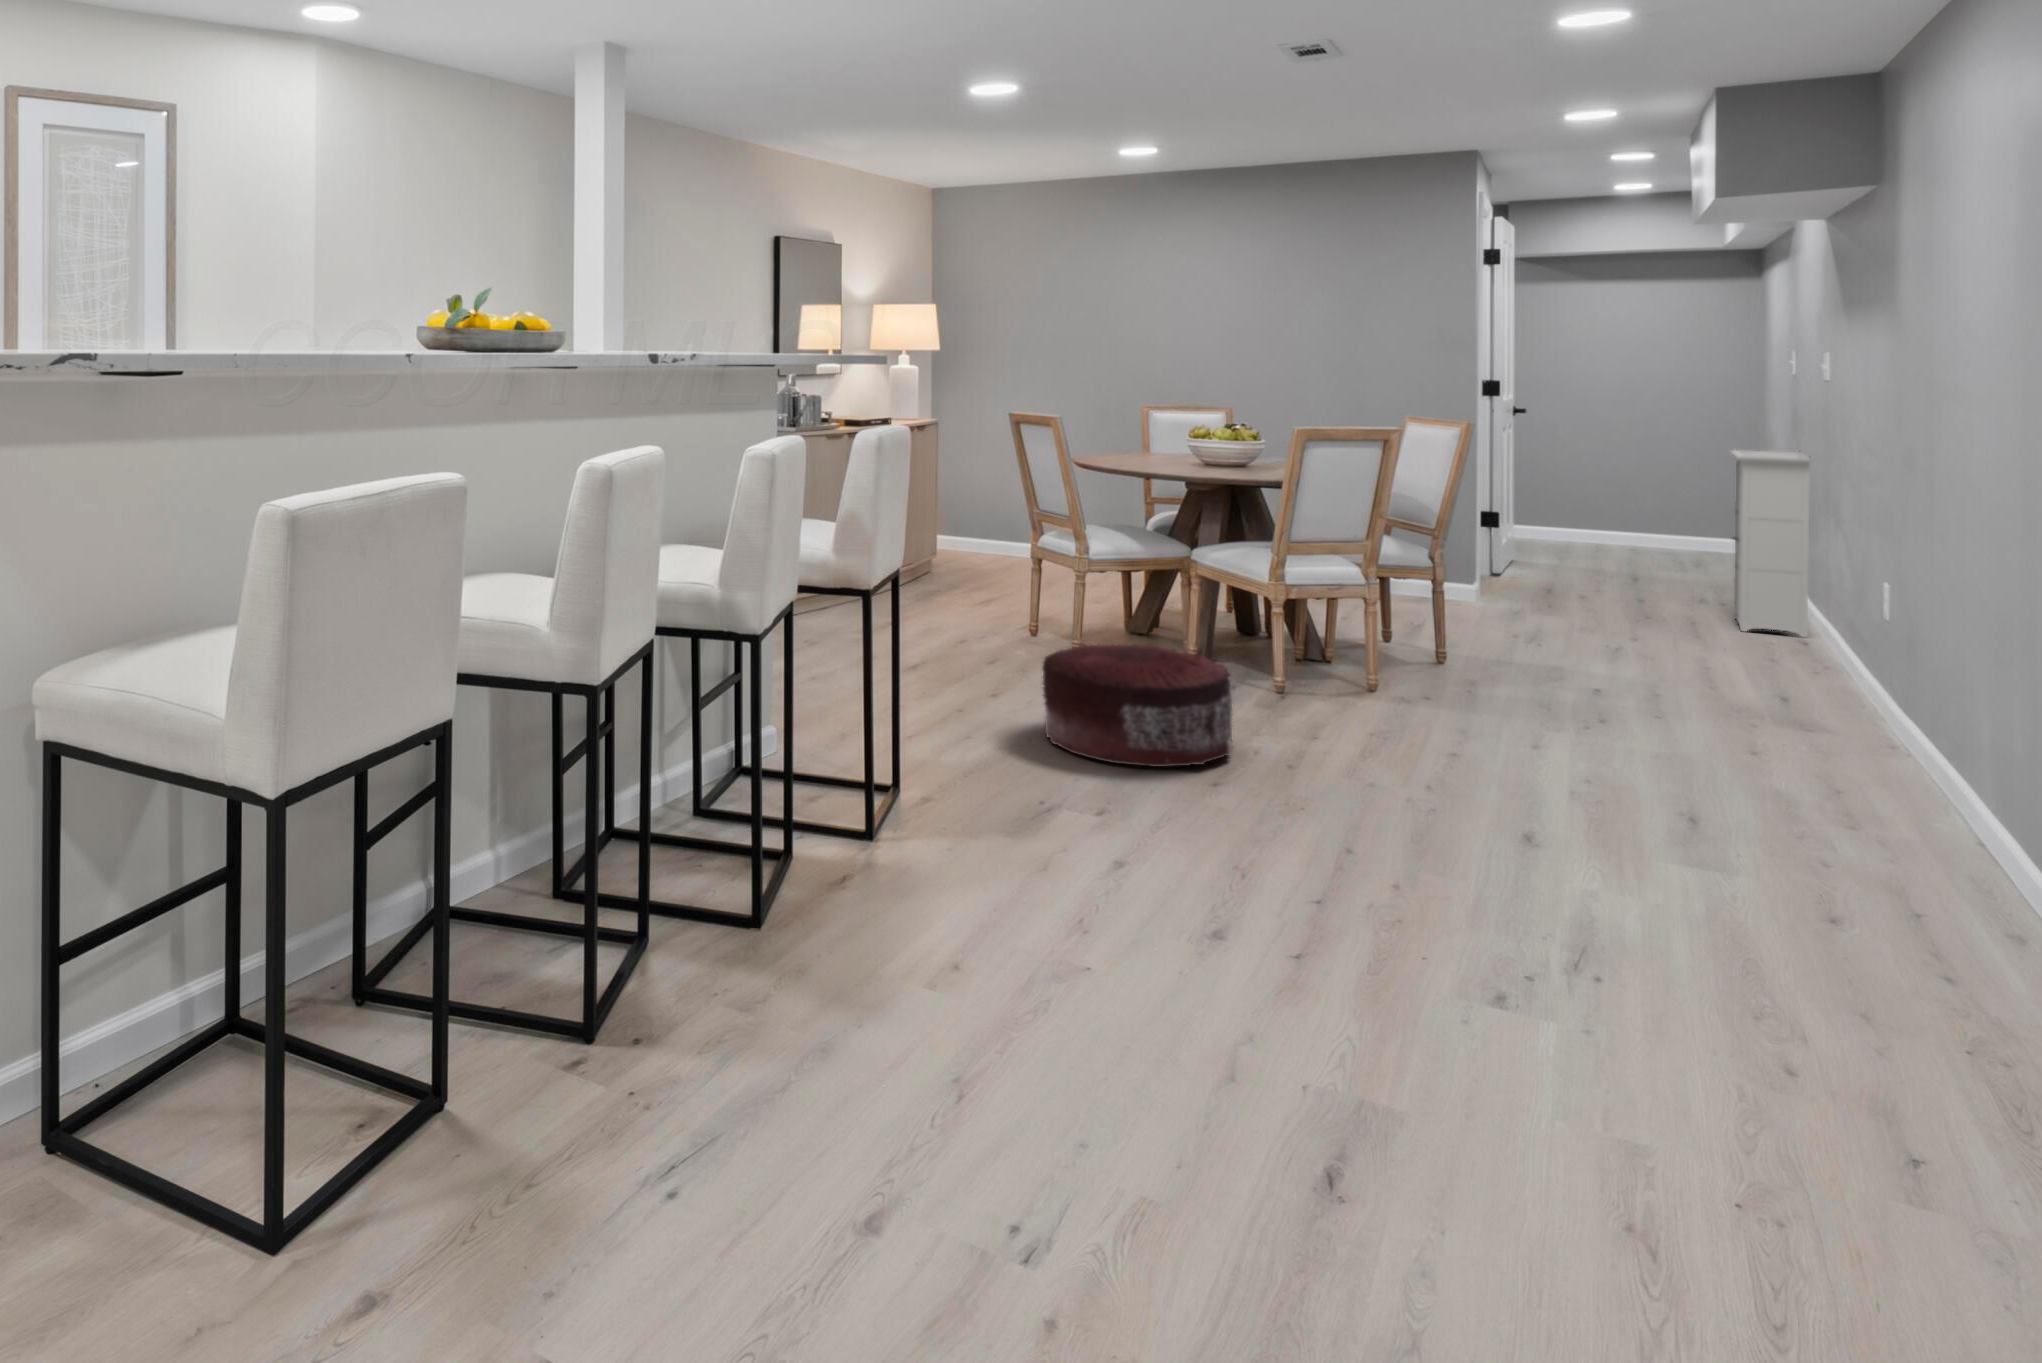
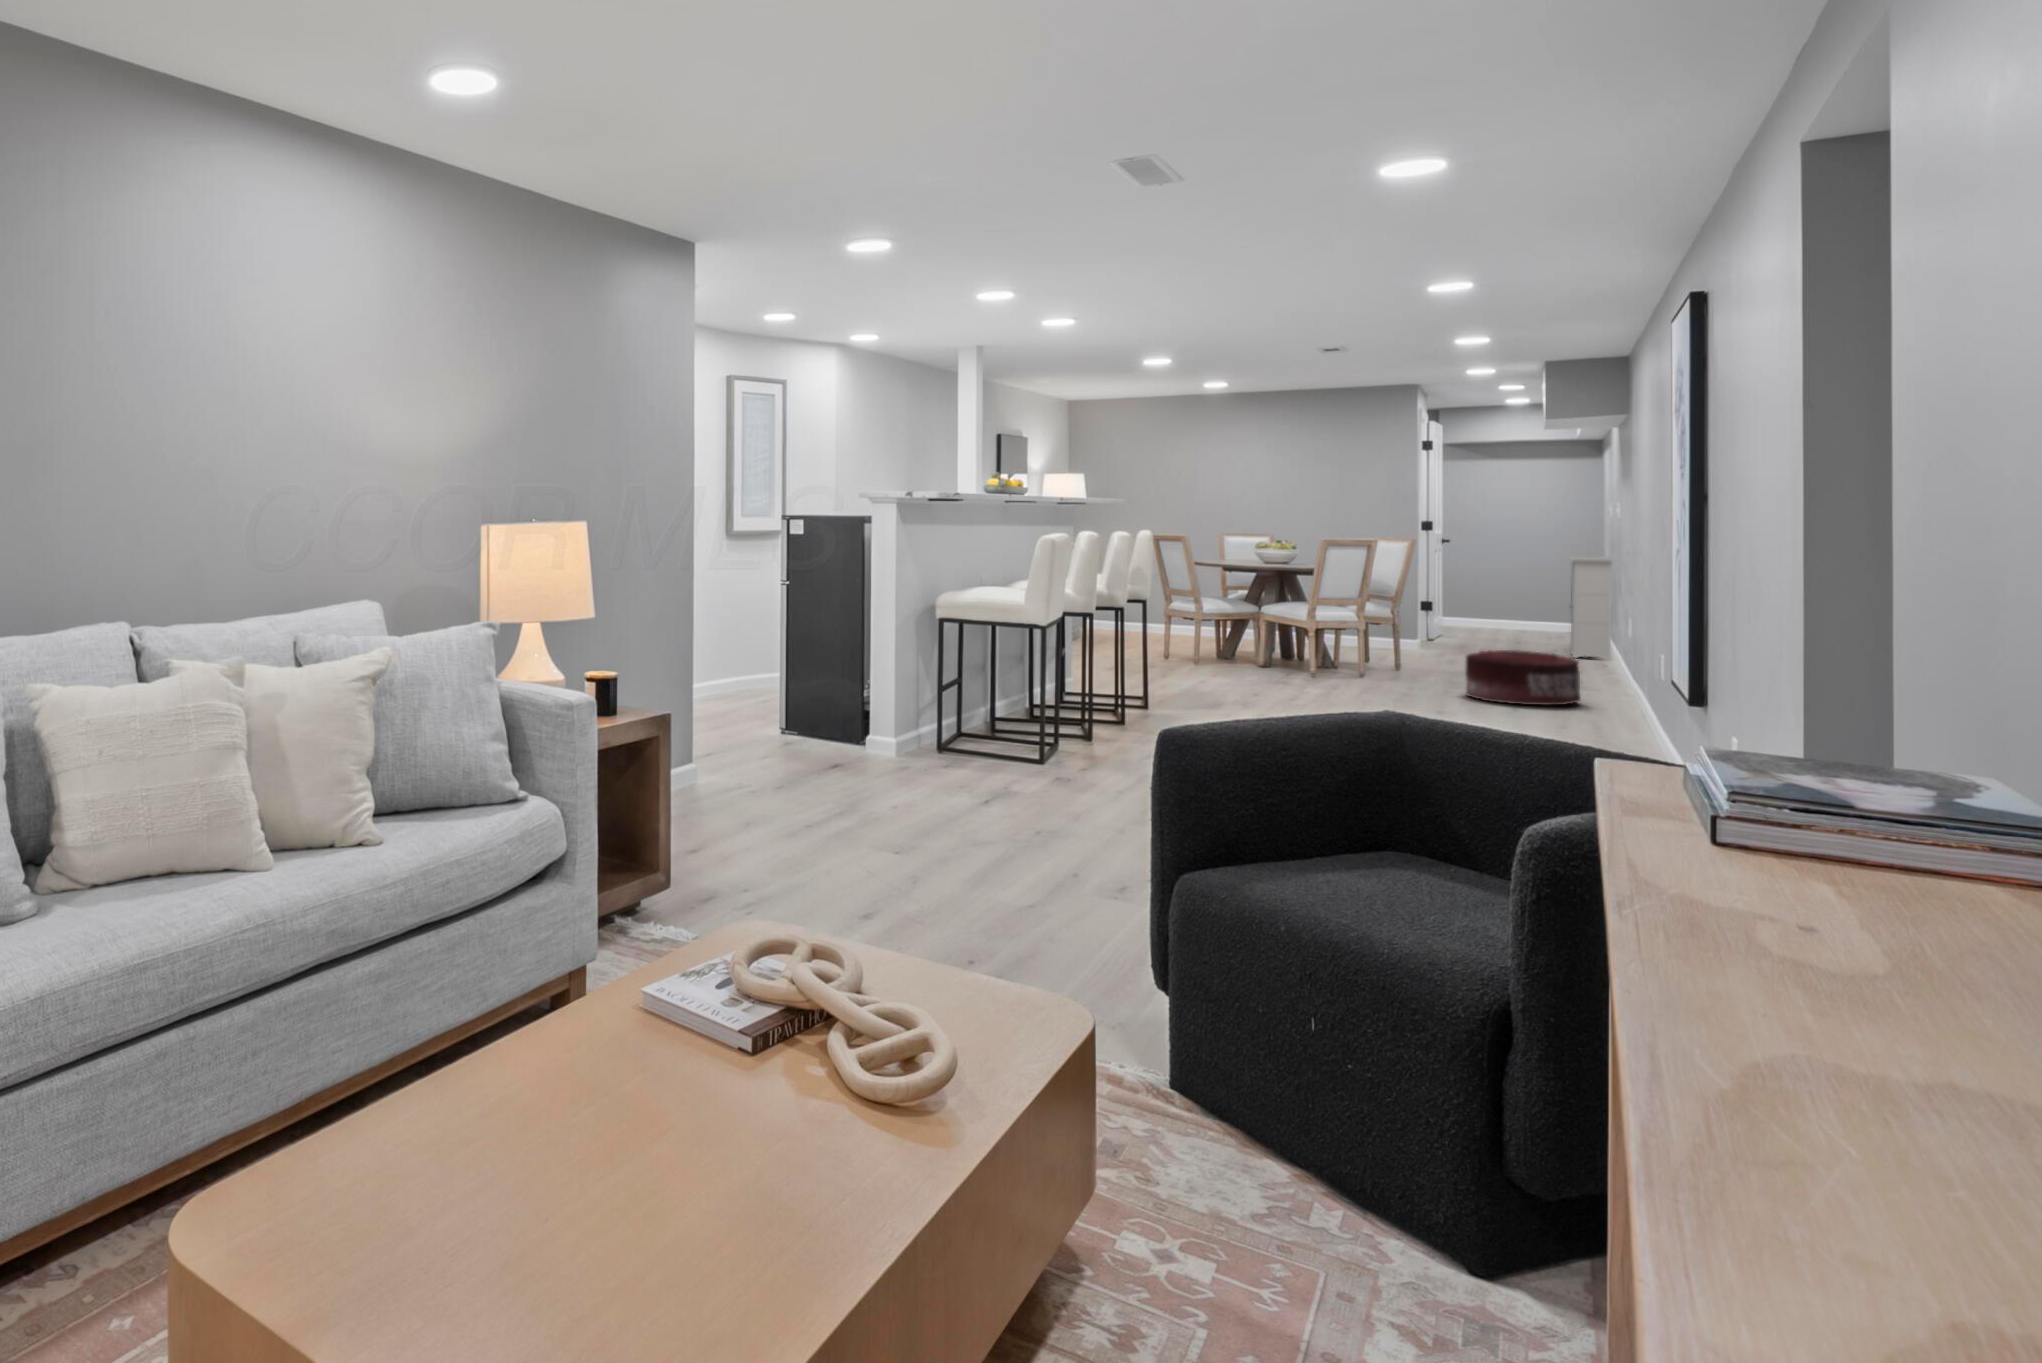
pouf: present [1042,644,1233,767] -> present [1466,650,1581,705]

